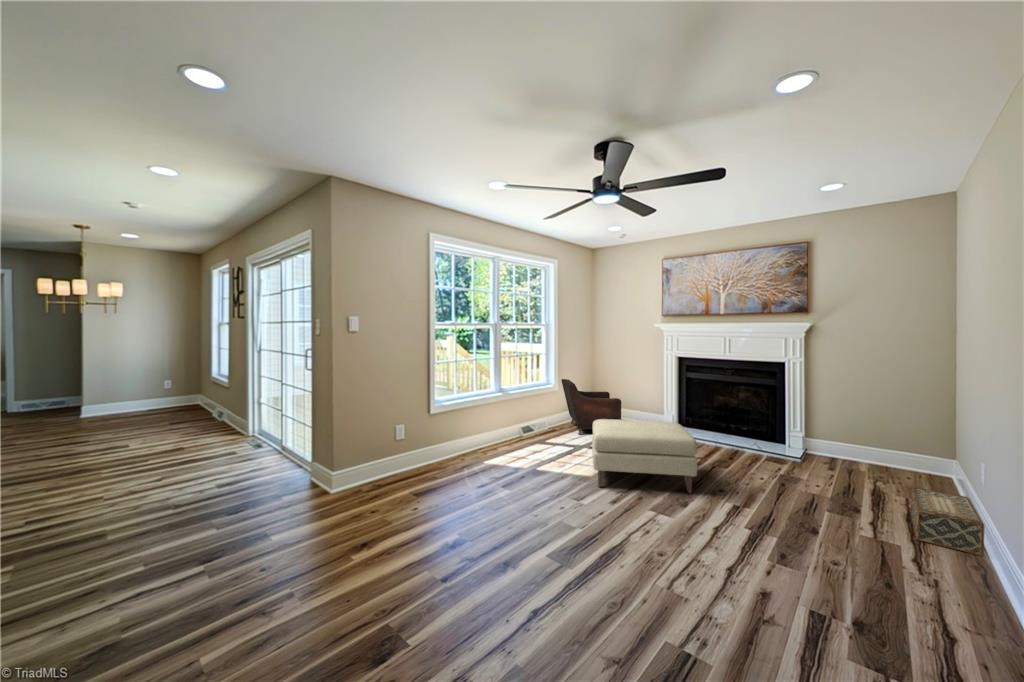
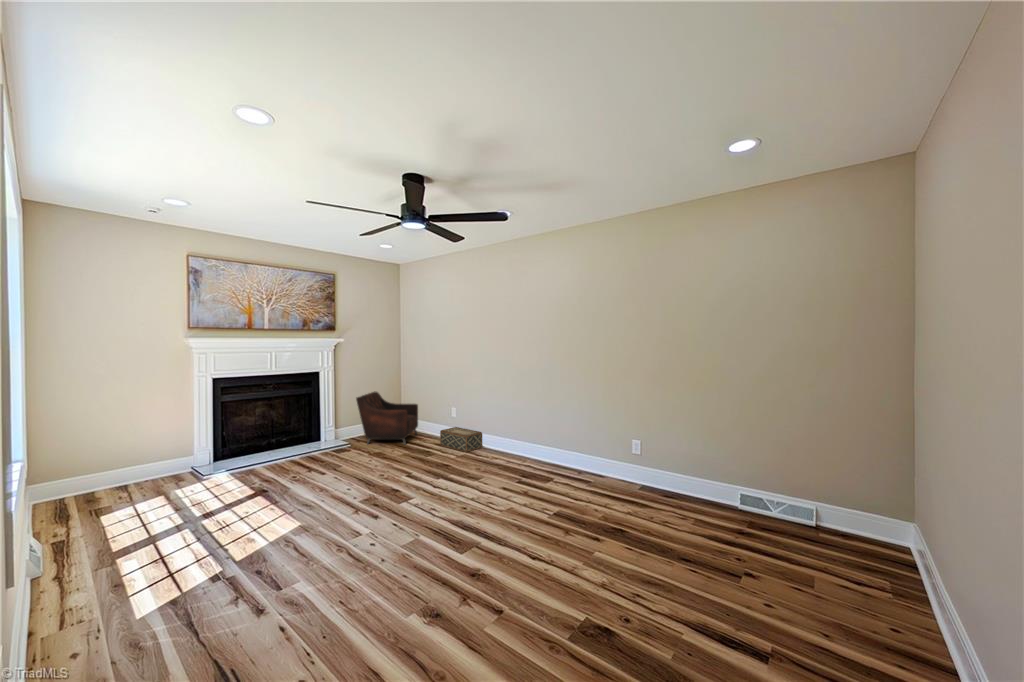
armchair: present [561,379,621,435] -> present [356,391,418,444]
ottoman: present [592,419,697,493] -> none [265,434,384,517]

